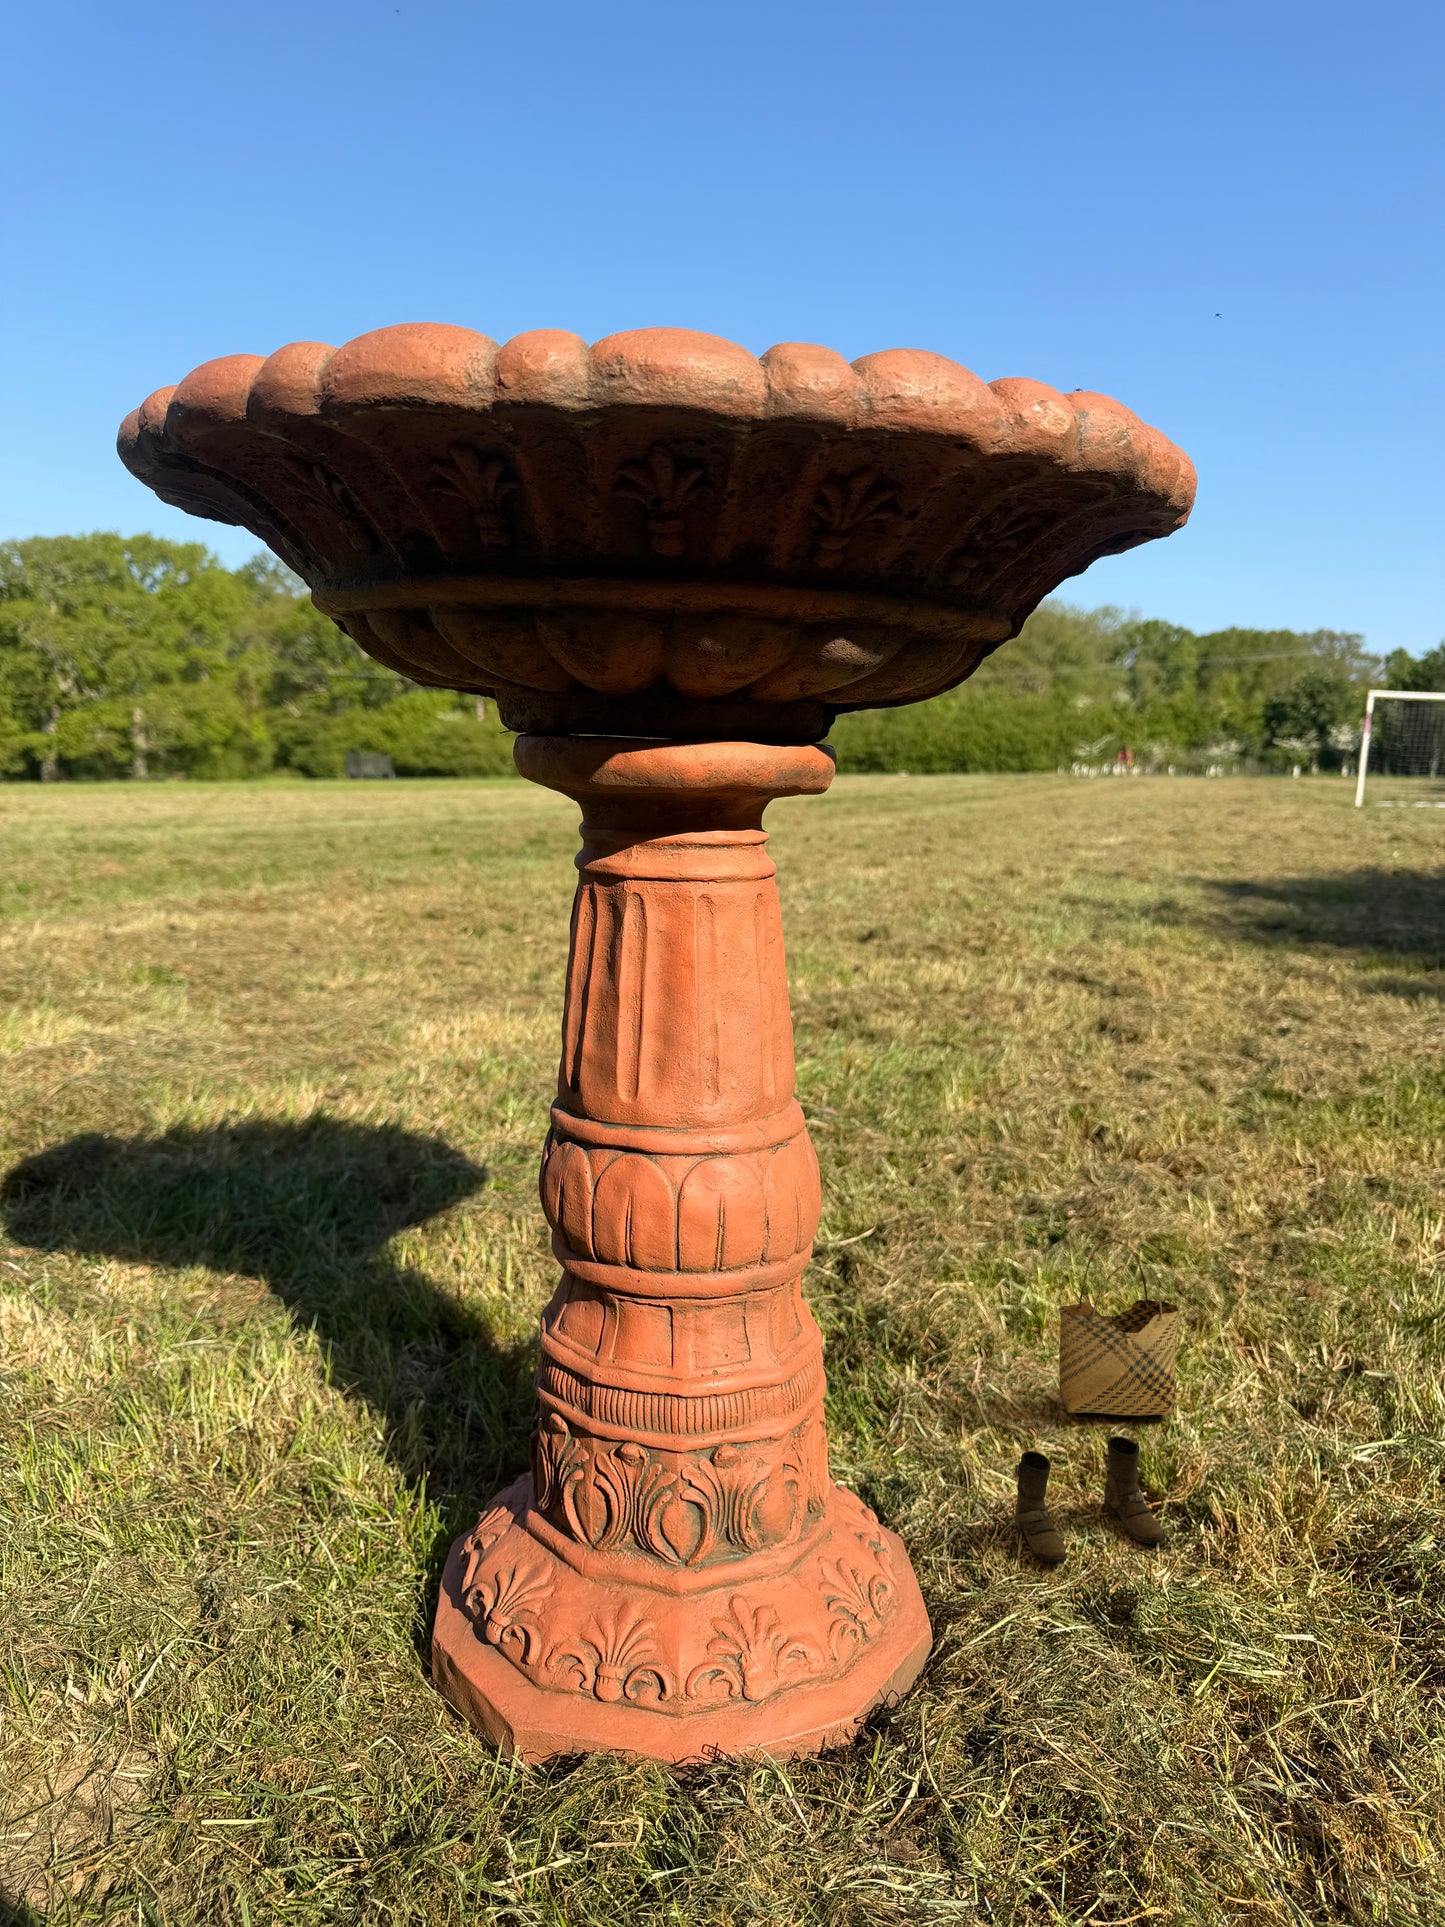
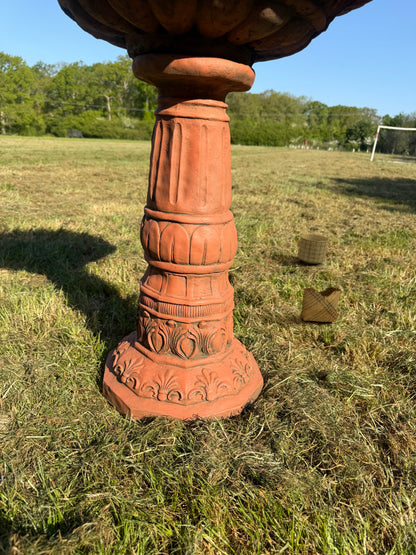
planter: none [1056,1112,1151,1211] -> present [298,234,329,264]
boots: present [1015,1436,1165,1563] -> none [289,326,335,363]

